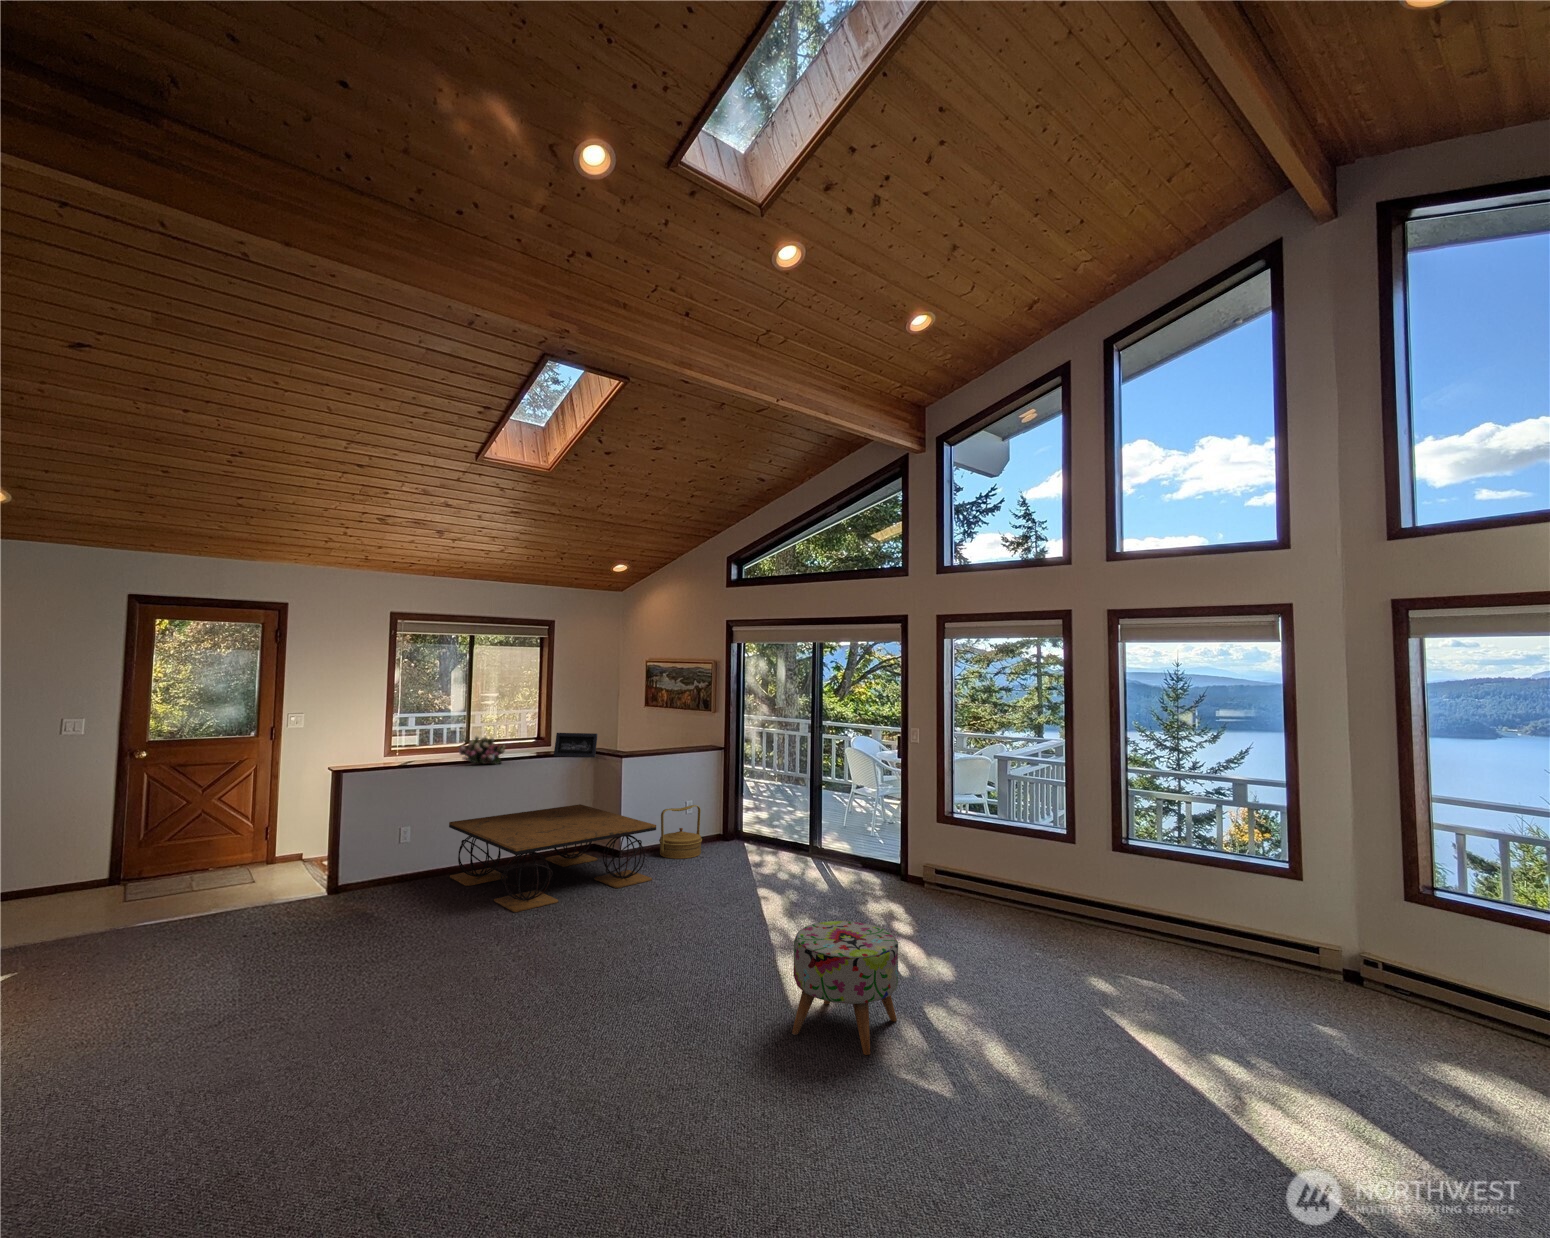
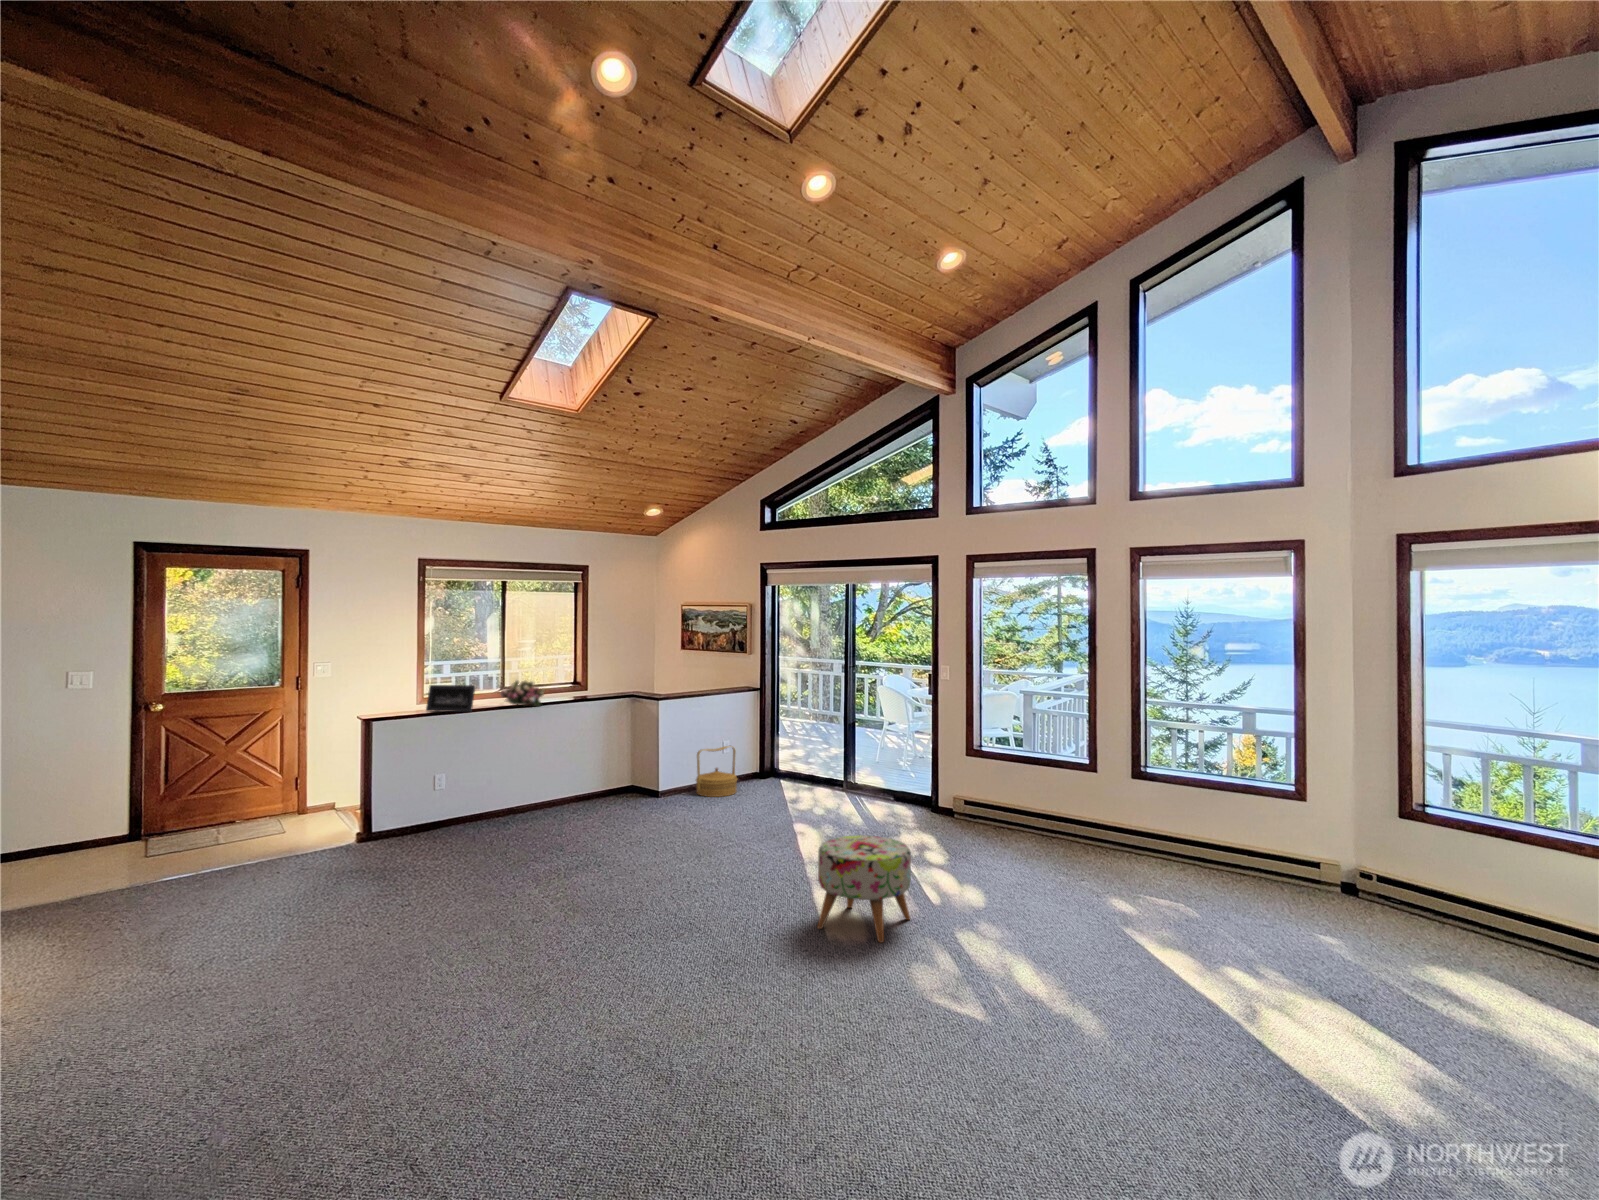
picture frame: present [554,733,598,757] -> present [426,685,475,712]
coffee table: present [449,804,656,912] -> none [495,746,693,841]

